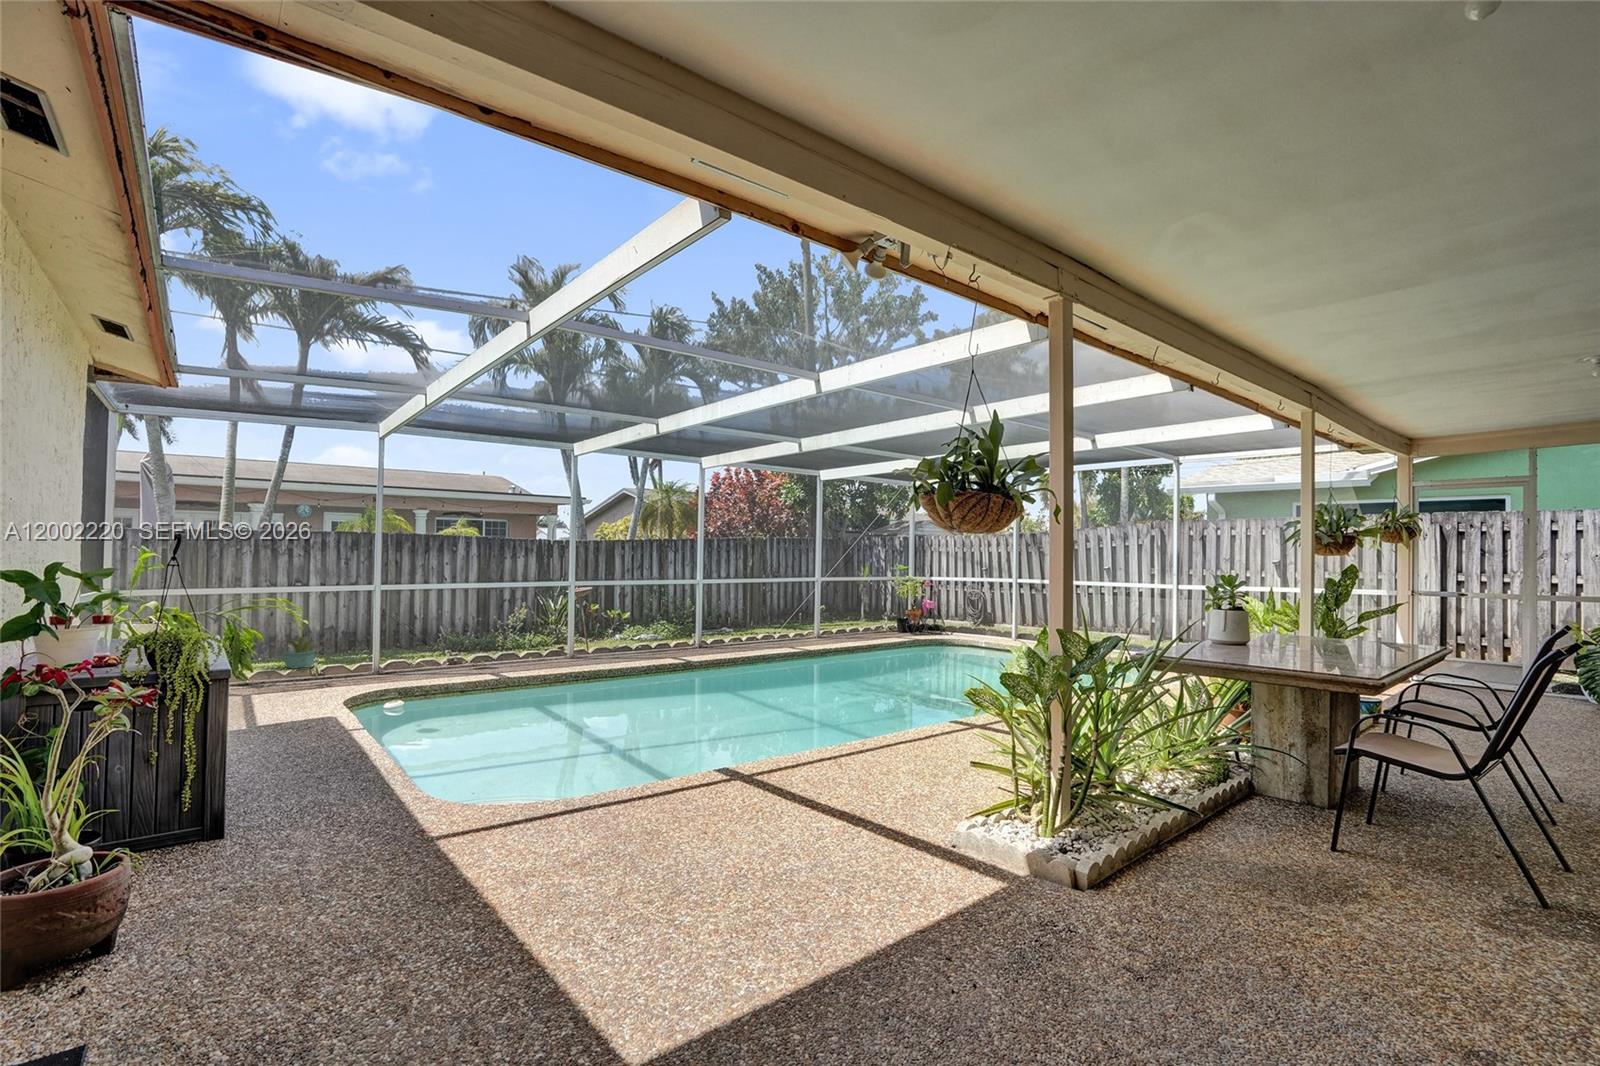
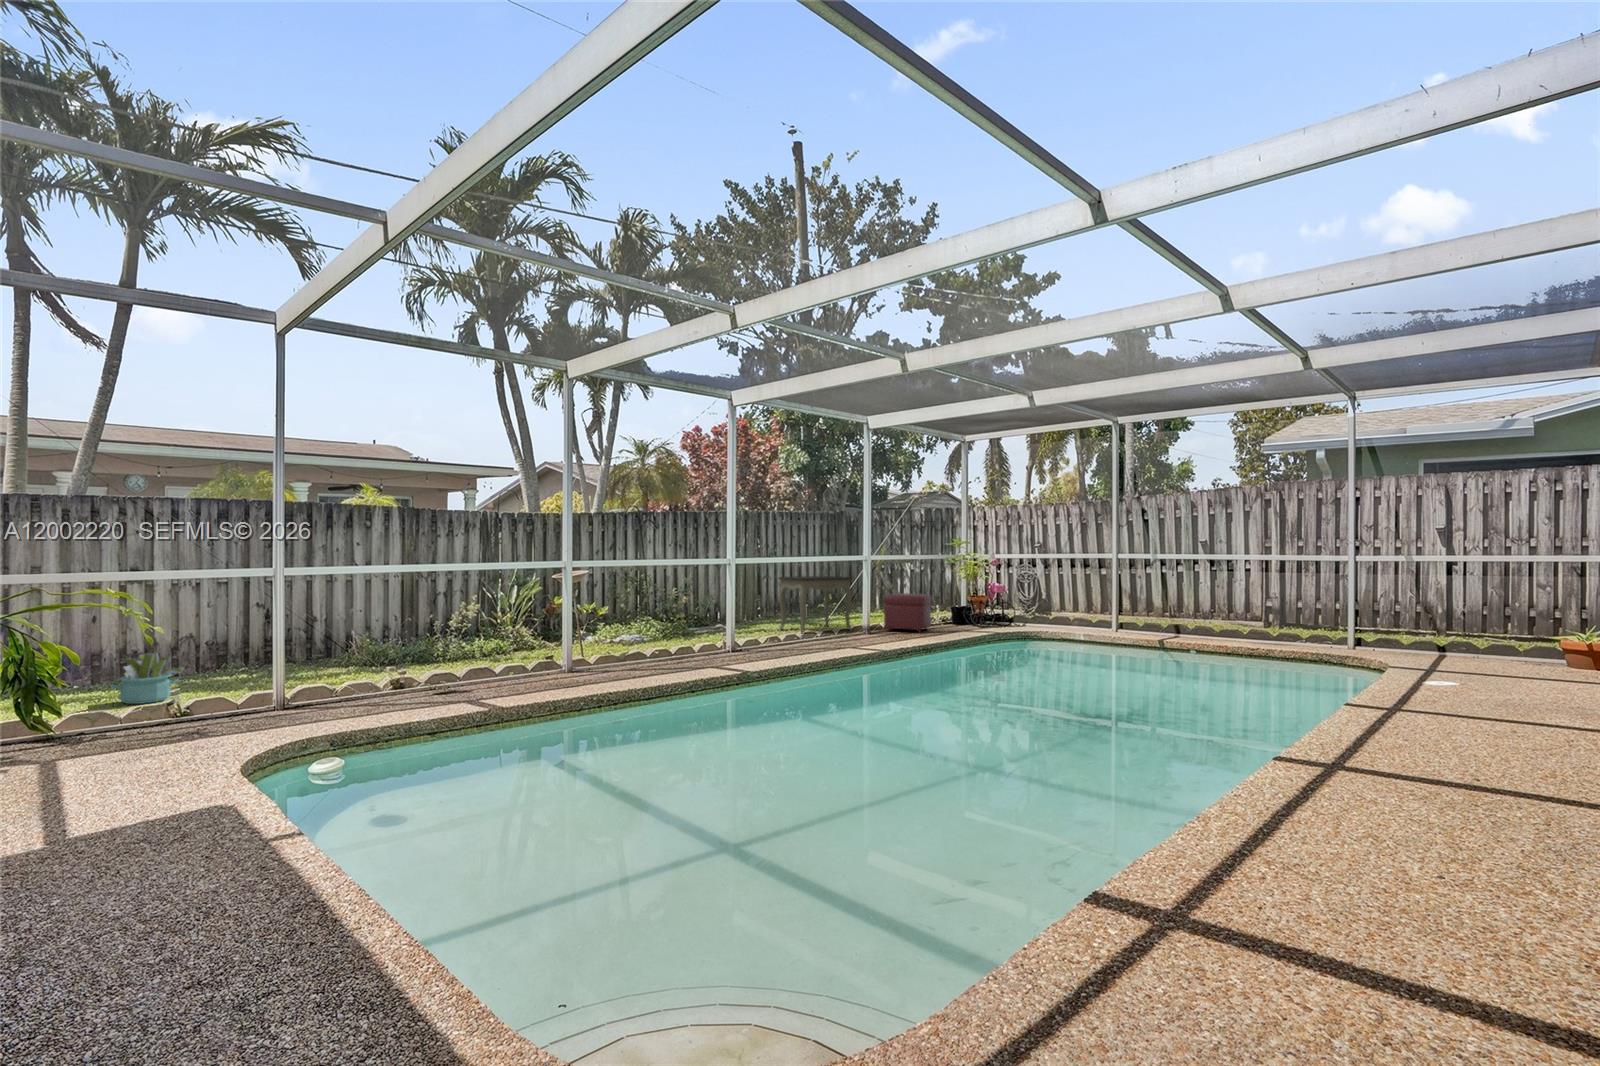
side table: none [759,591,817,637] -> present [779,576,852,633]
ottoman: none [840,607,881,639] -> present [883,593,932,632]

